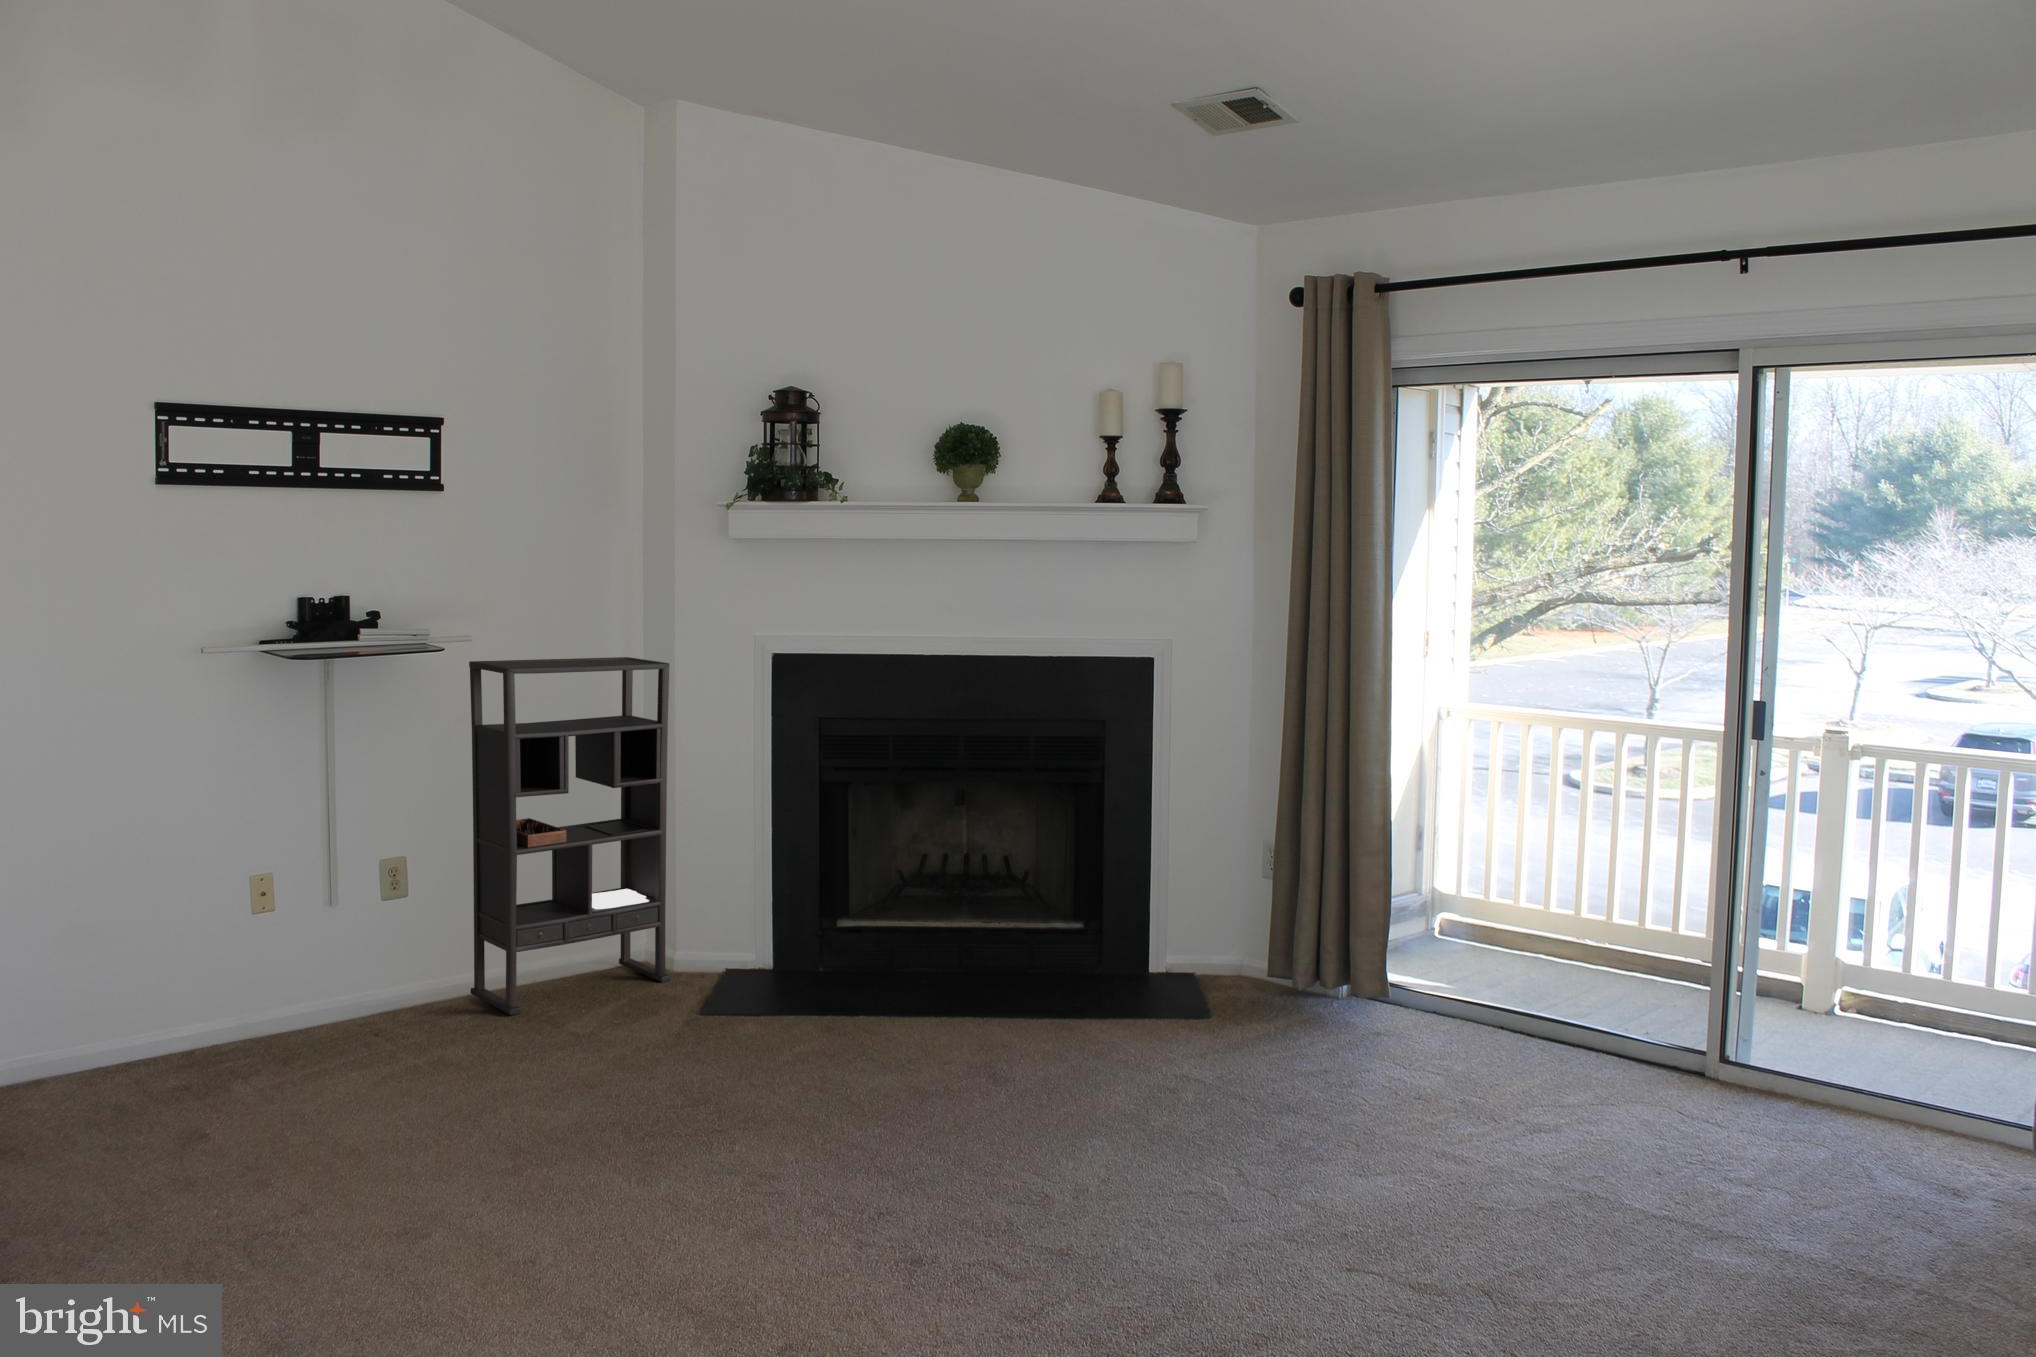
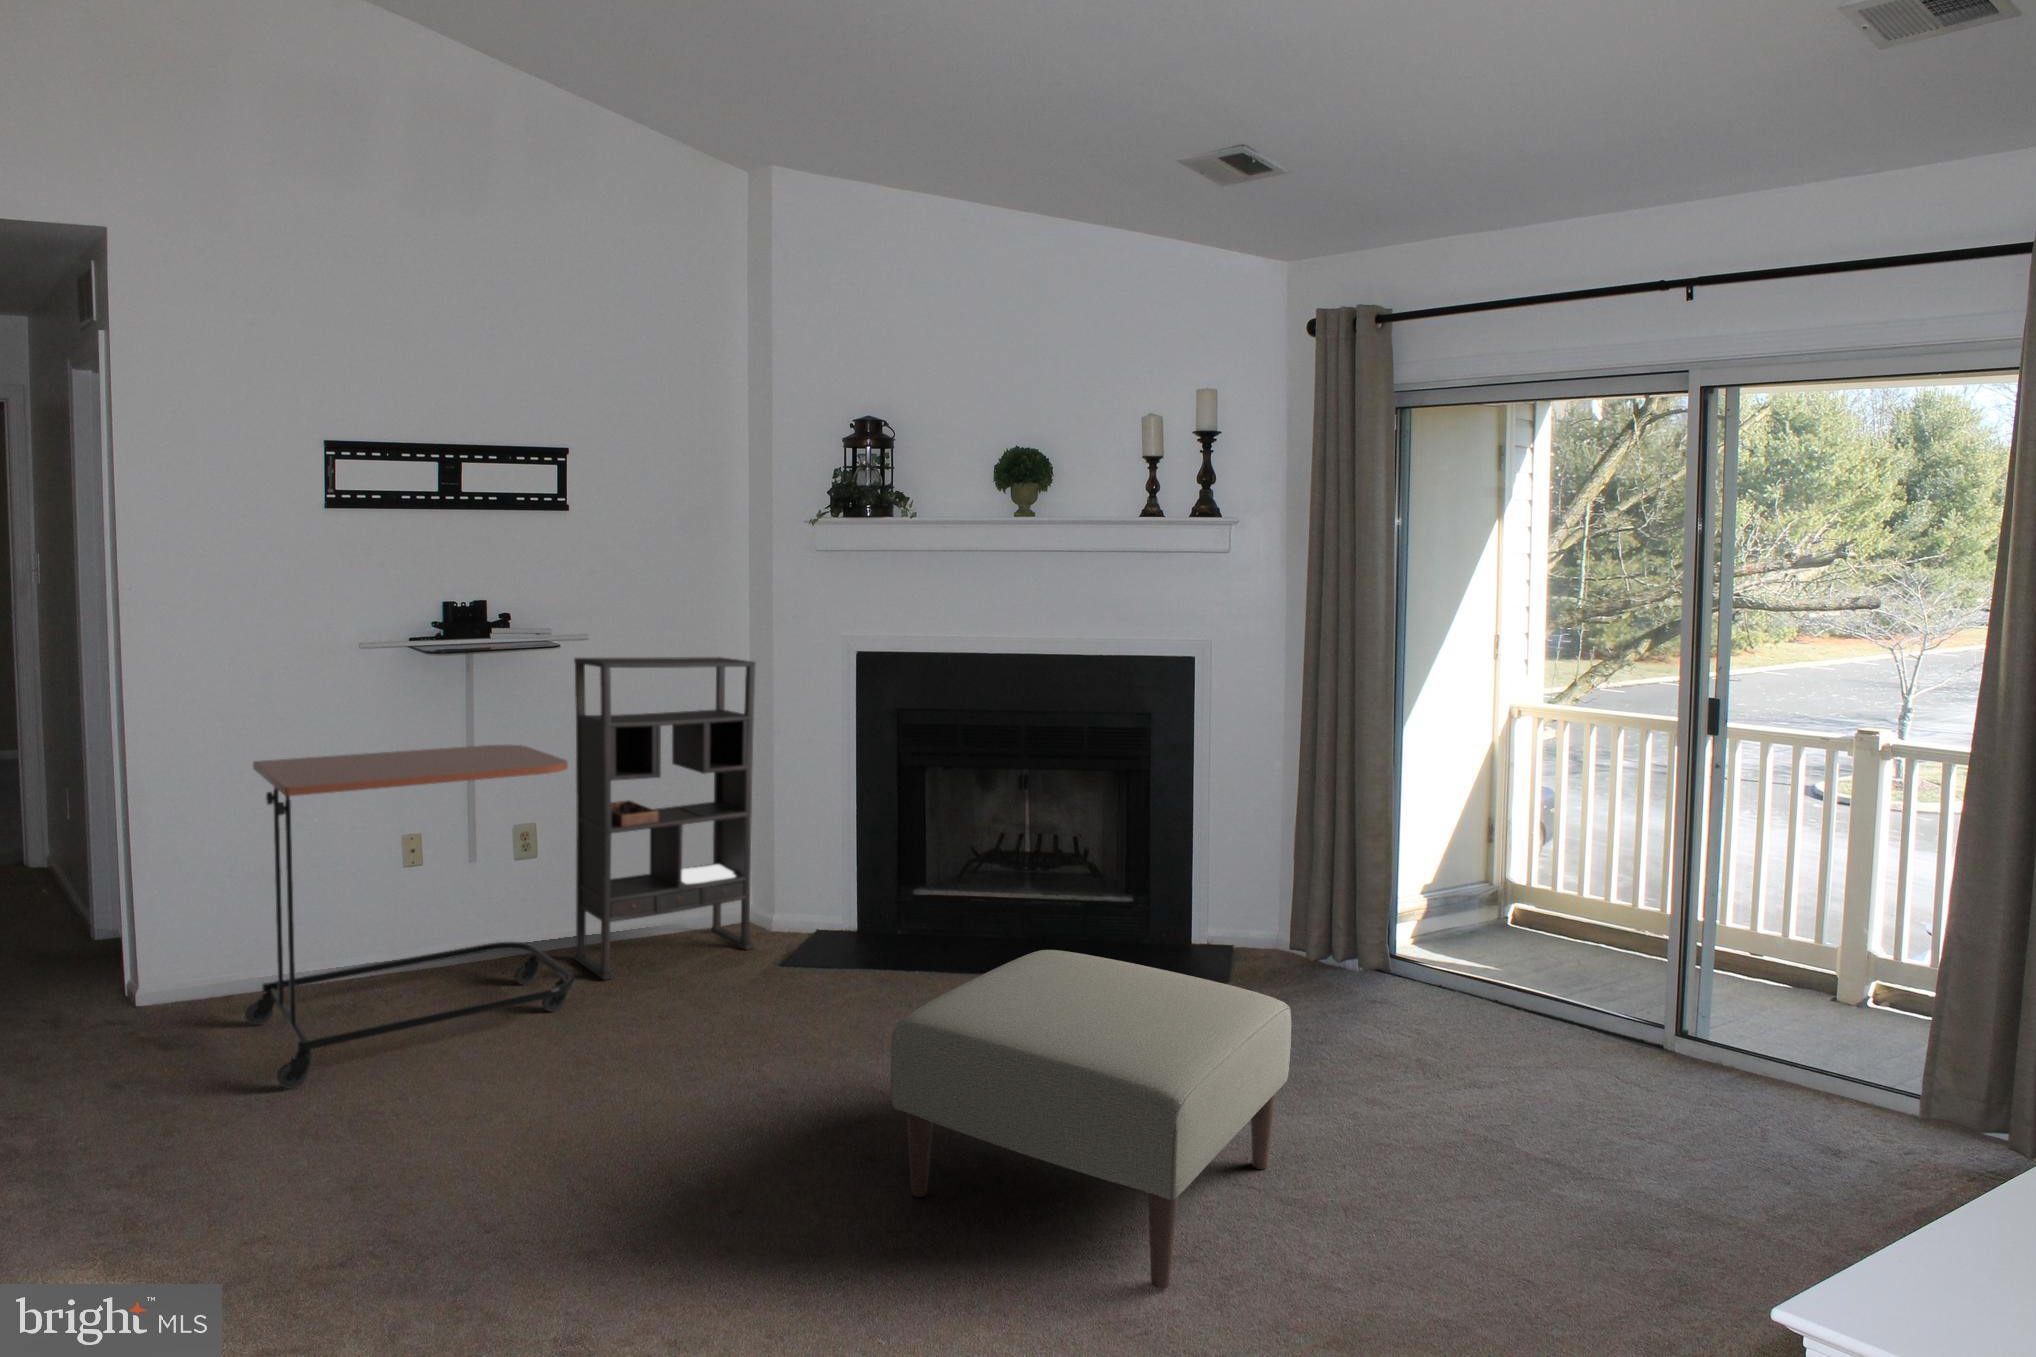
side table: none [131,759,487,1124] -> present [245,745,575,1088]
ottoman: none [844,969,1239,1274] -> present [891,950,1291,1288]

